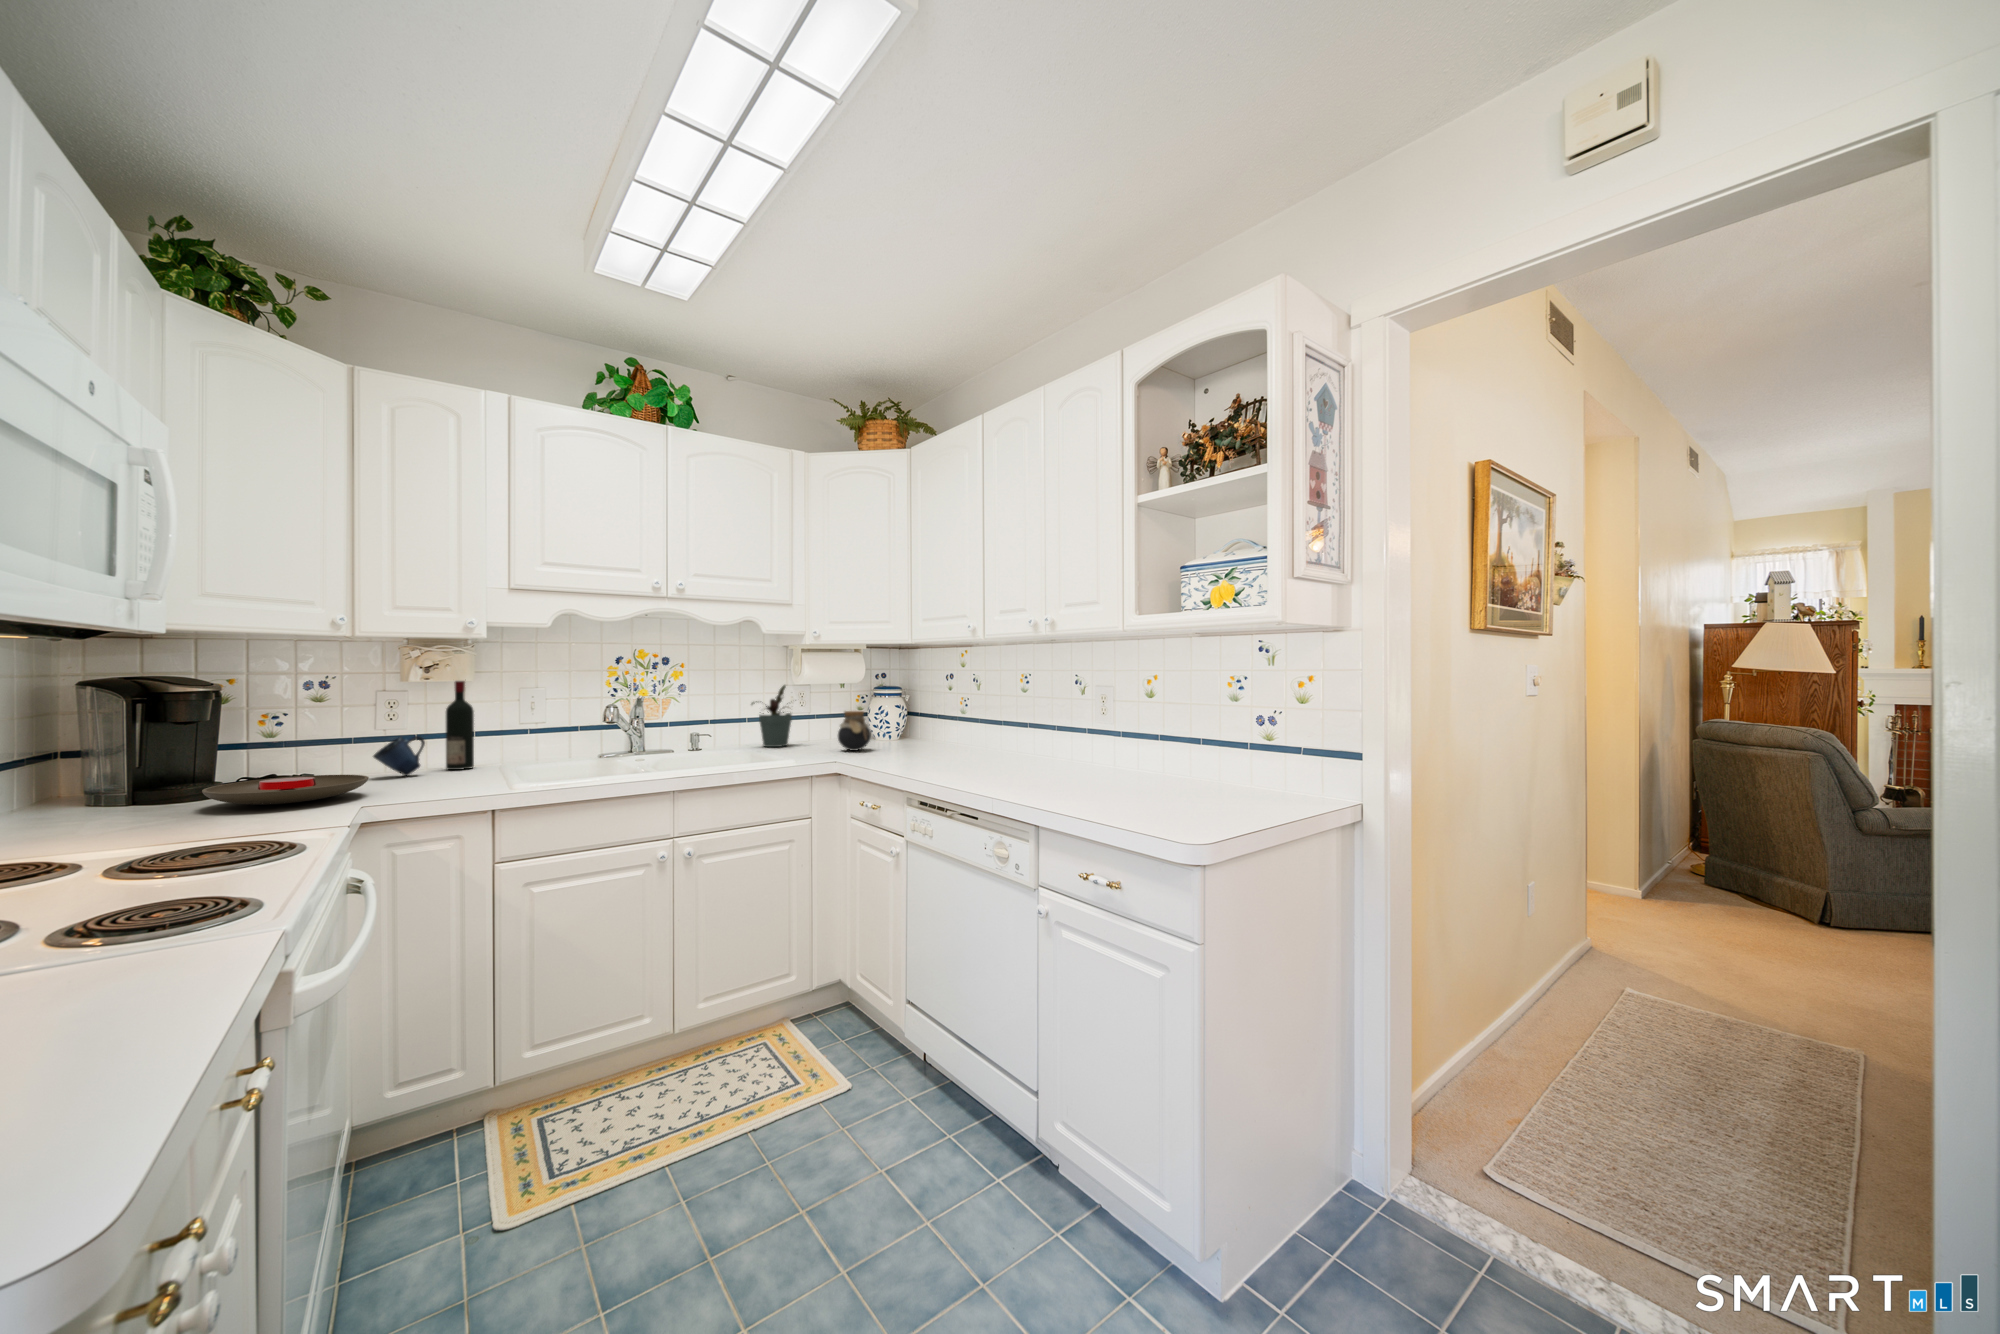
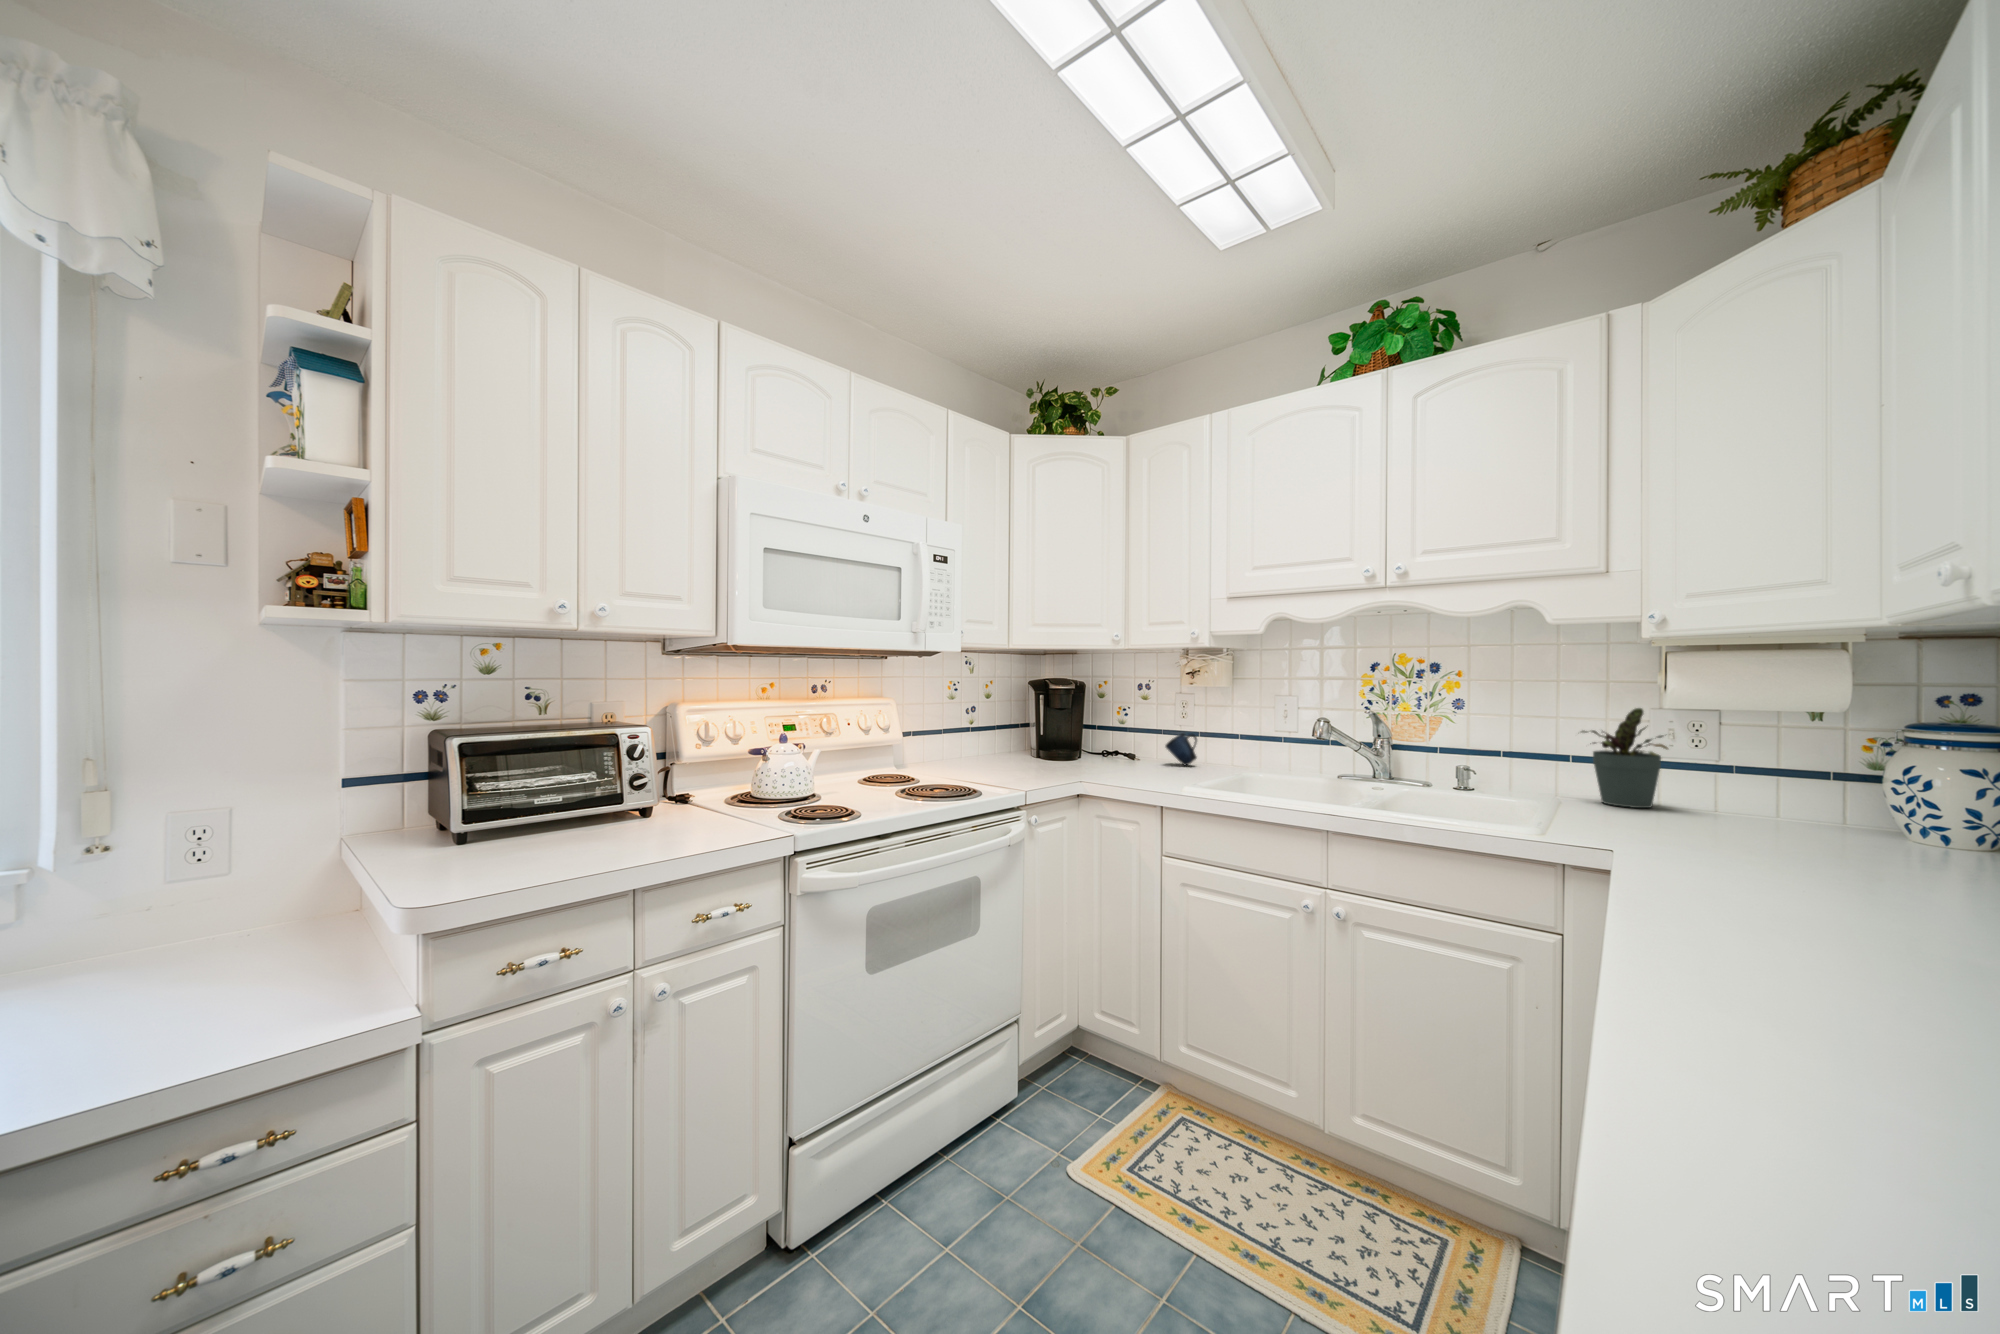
wine bottle: present [446,681,474,770] -> none [1221,684,1243,767]
jar: present [838,711,871,751] -> none [1706,765,1803,845]
plate: present [202,775,369,805] -> none [1037,753,1123,772]

